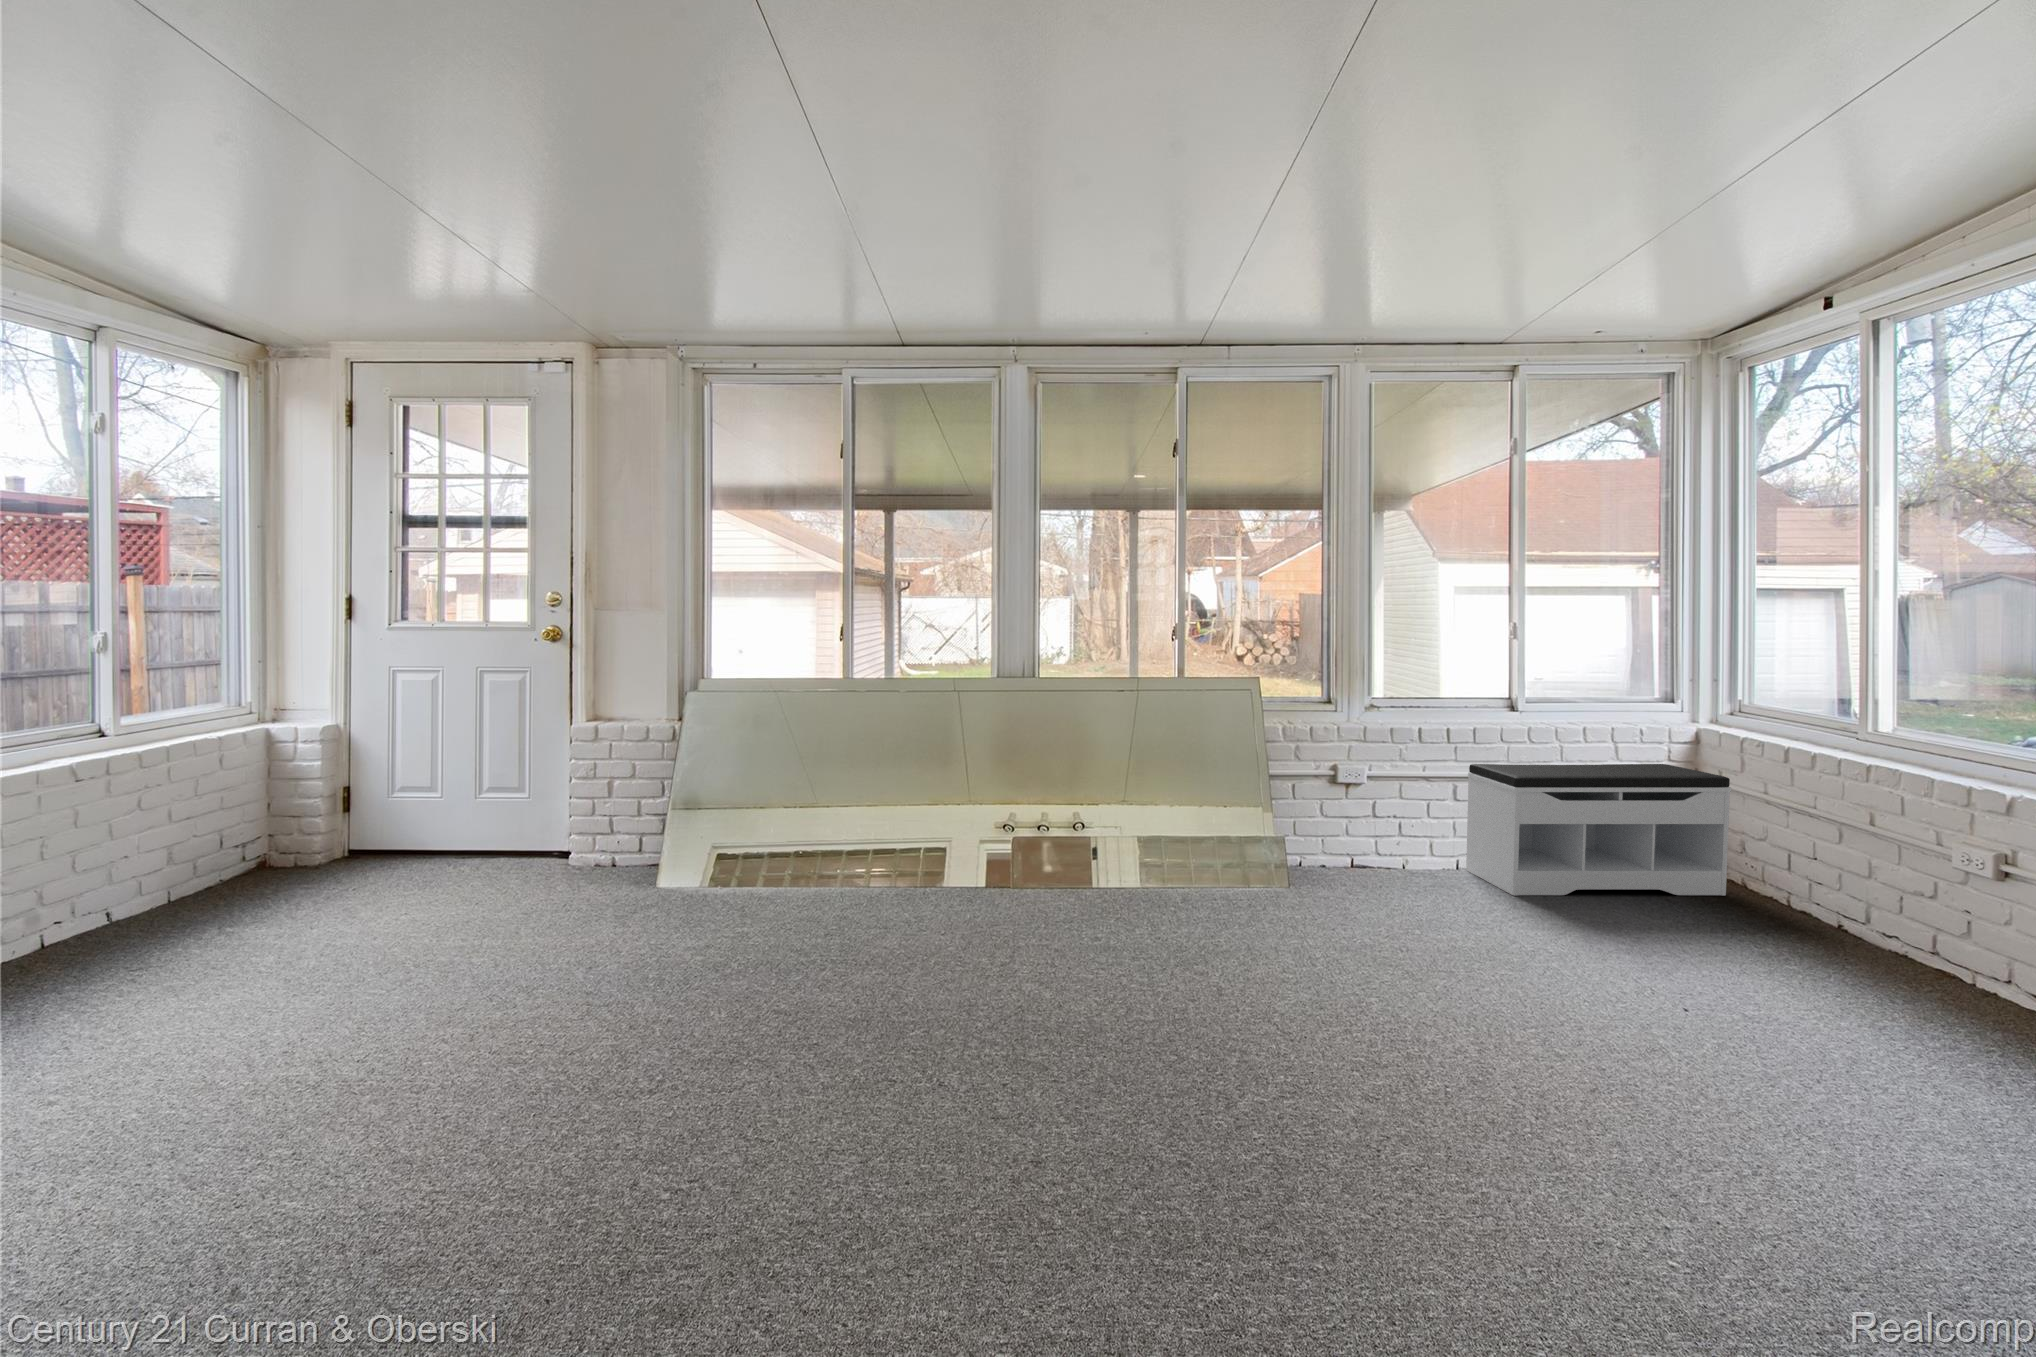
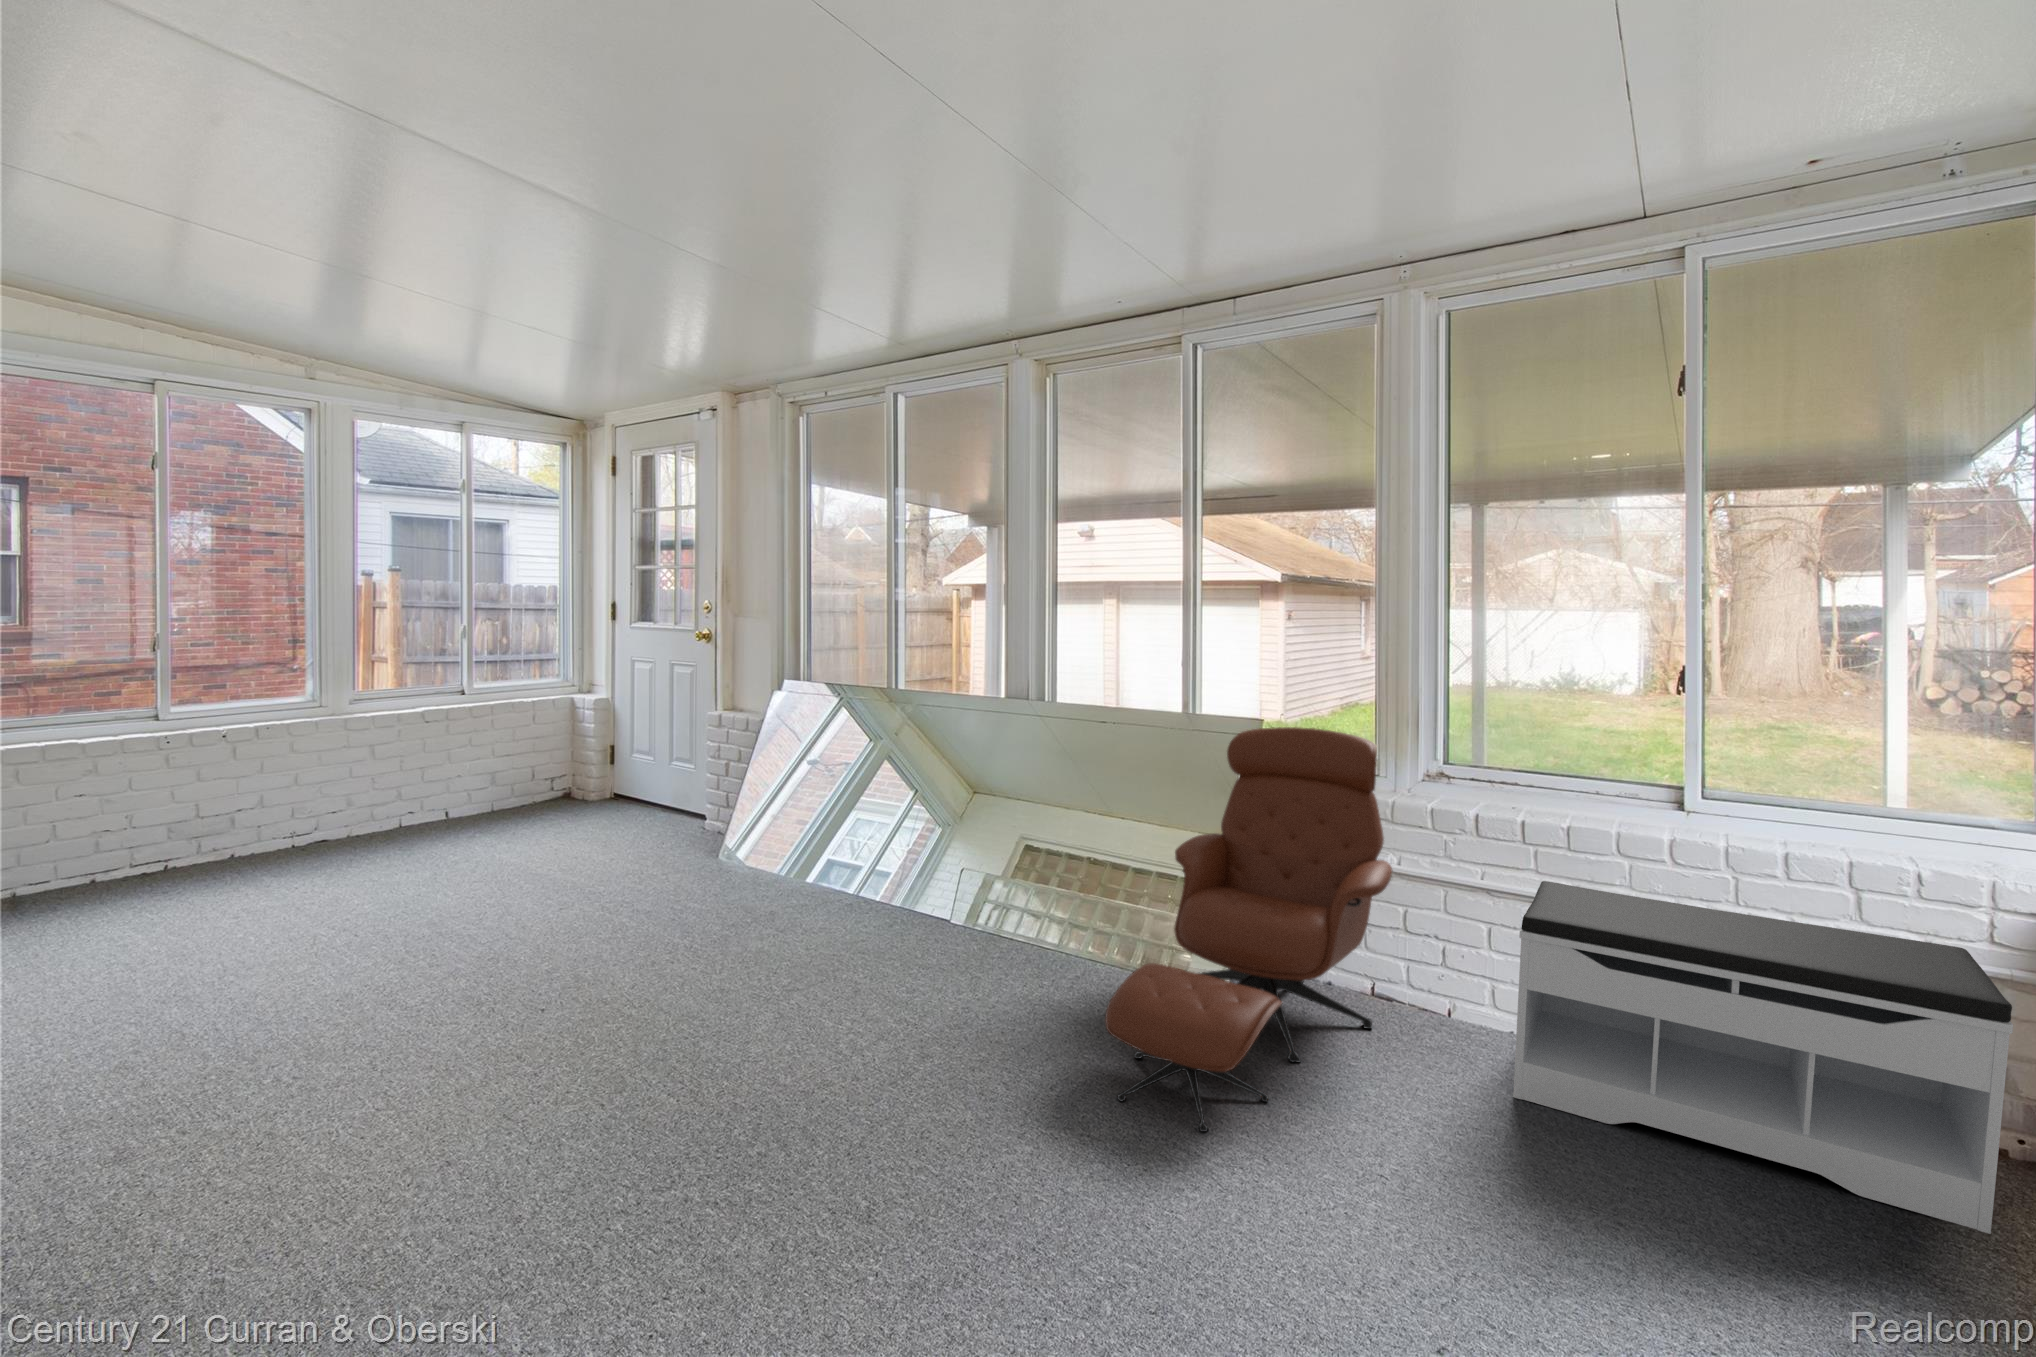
lounge chair: none [1249,680,1457,950] -> present [1105,727,1392,1132]

